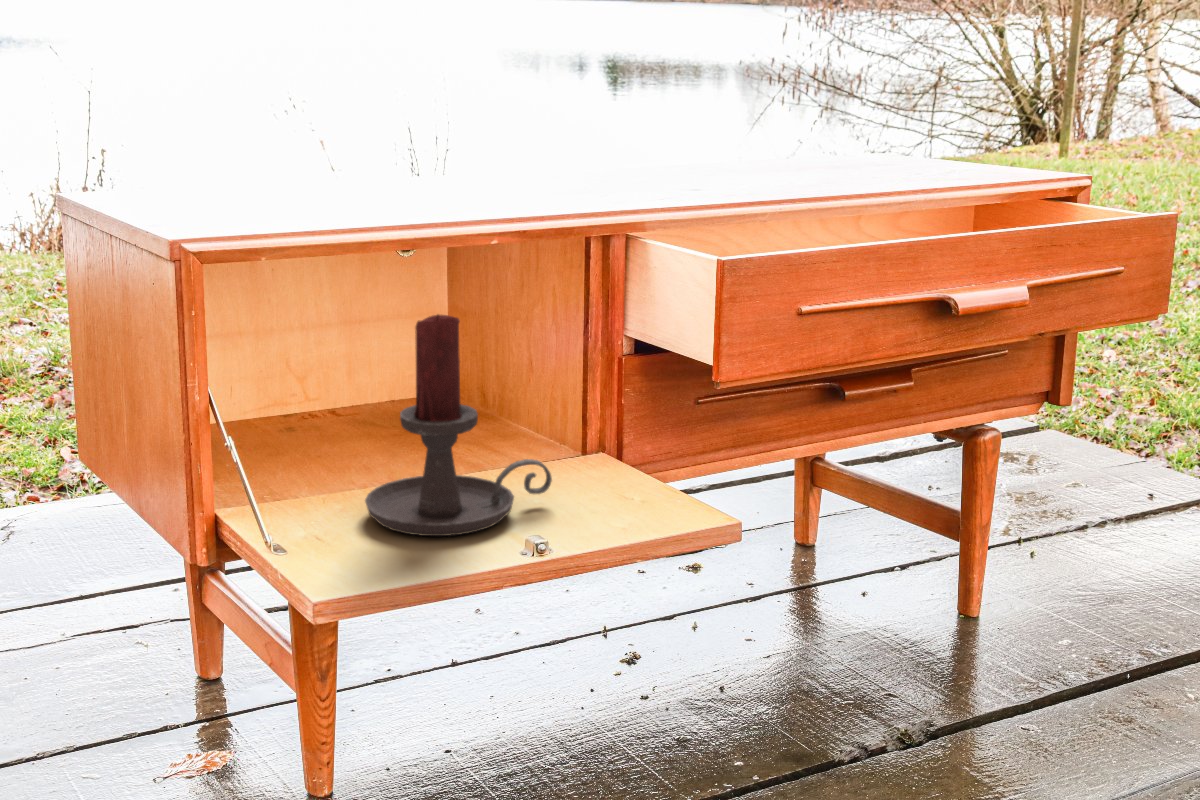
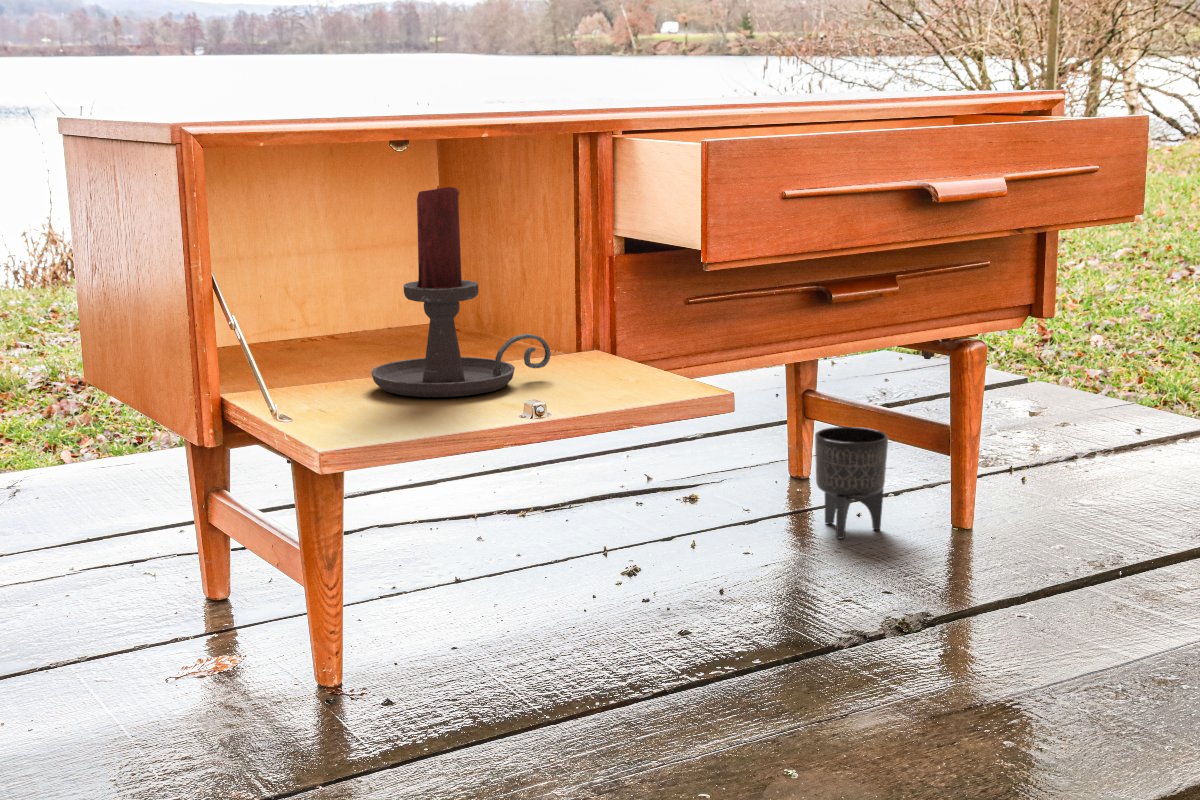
planter: none [822,497,897,614] -> present [815,427,888,539]

